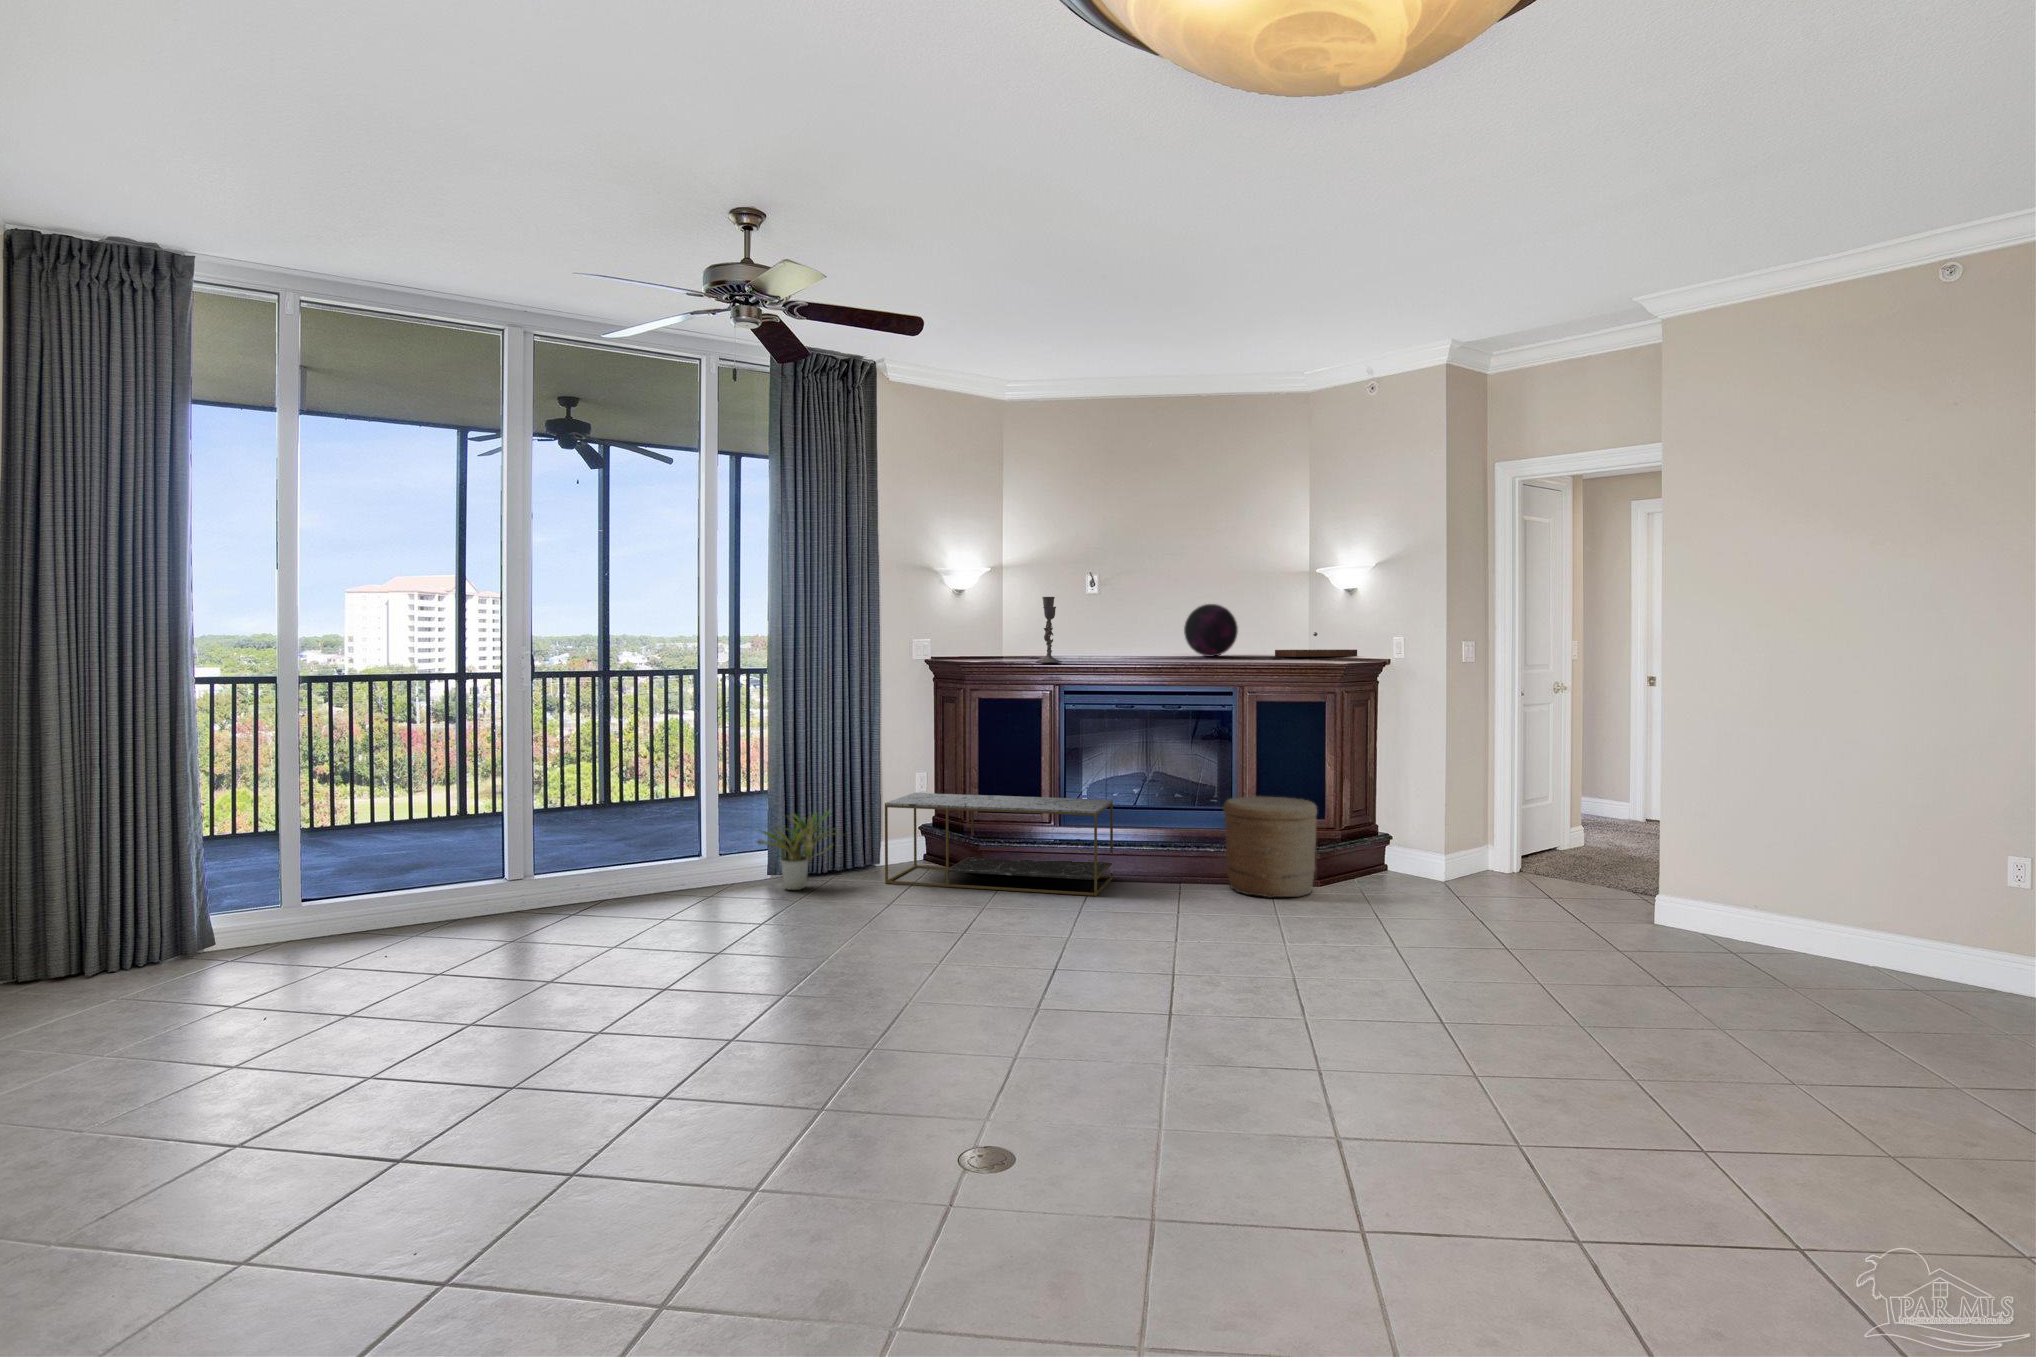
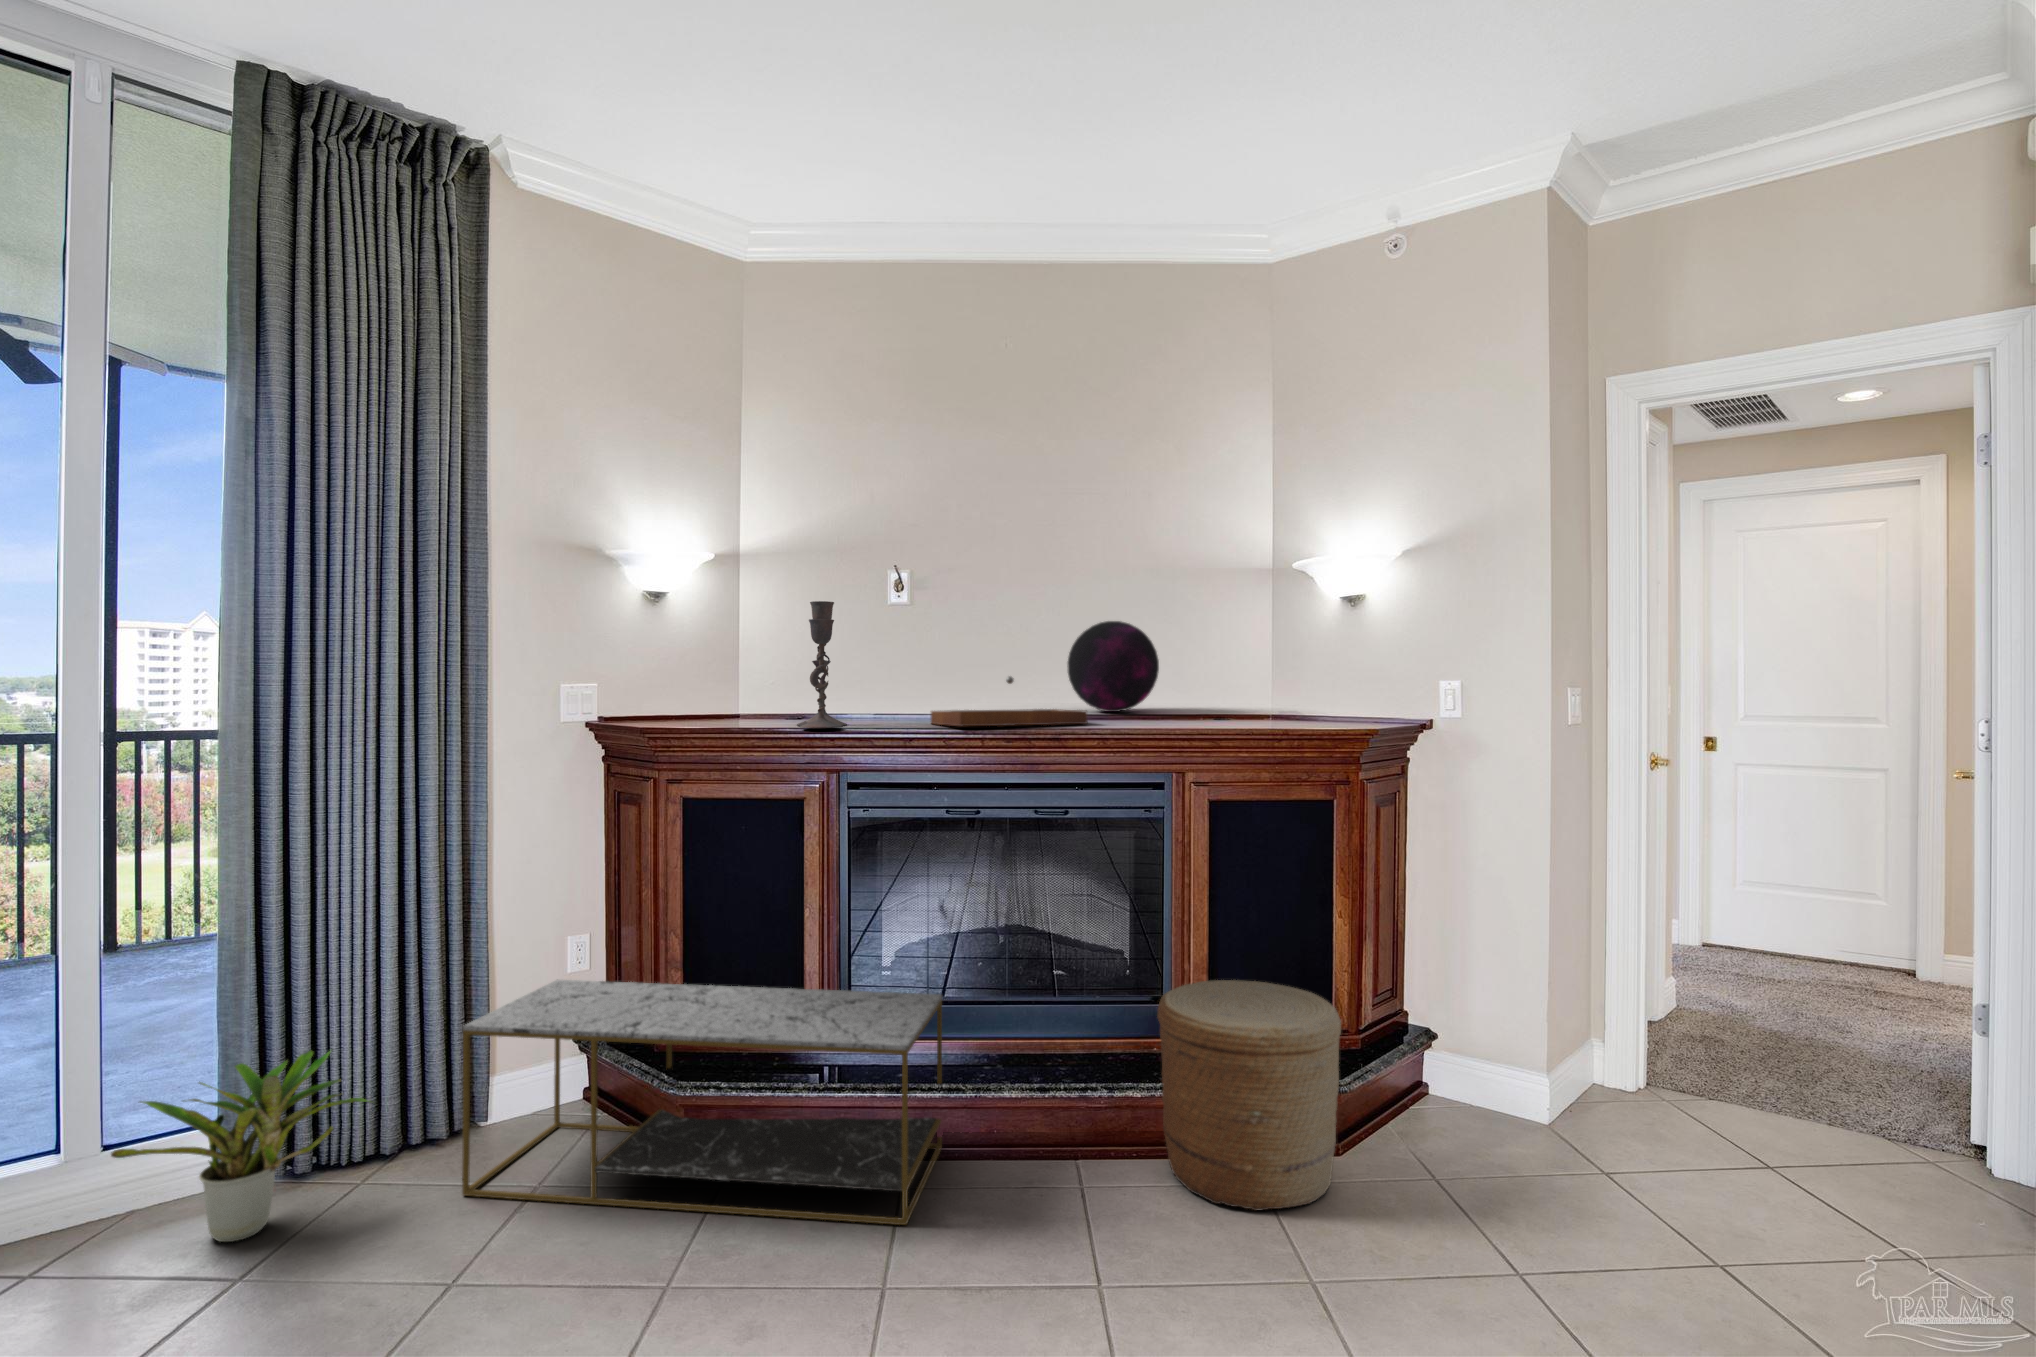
tray: present [1275,632,1357,657] -> present [931,676,1087,726]

